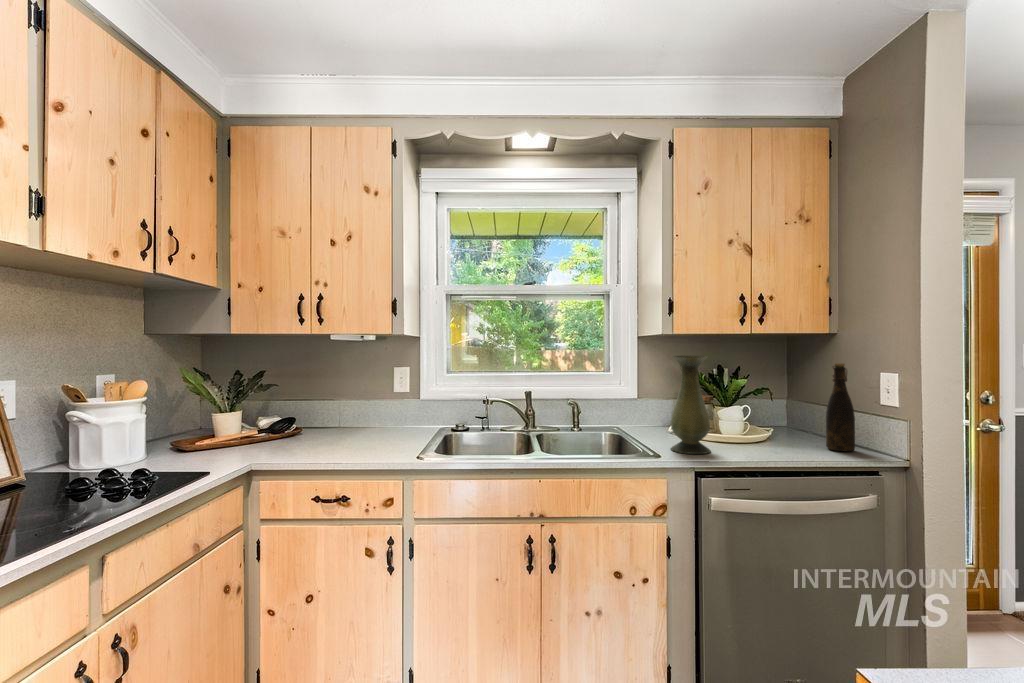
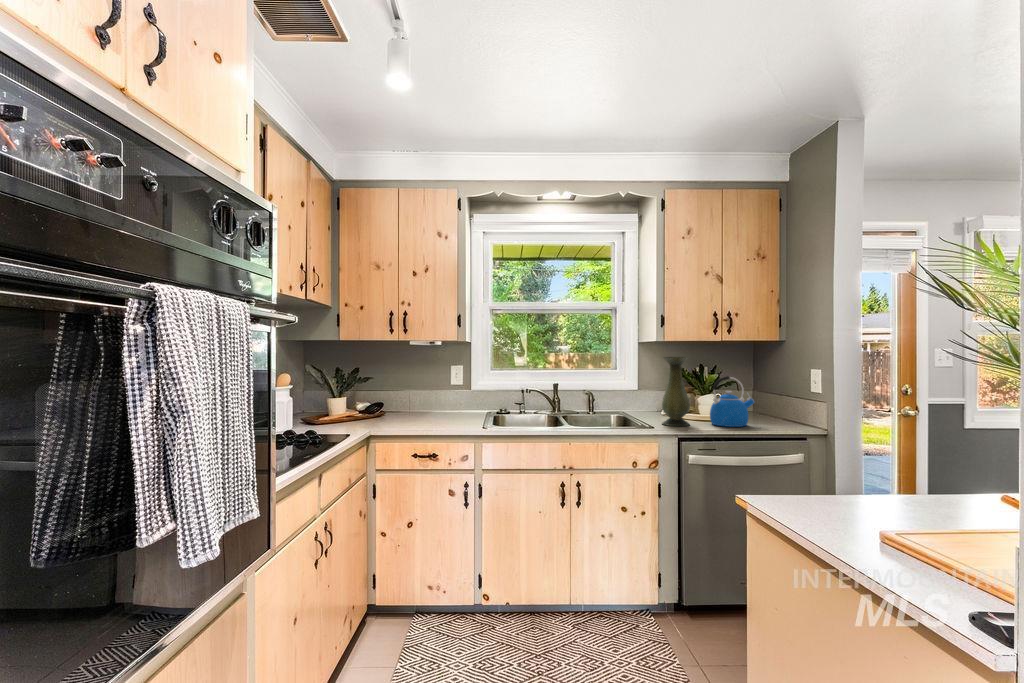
bottle: present [826,363,855,451] -> none [773,363,792,425]
kettle: none [738,383,802,455] -> present [710,376,755,427]

